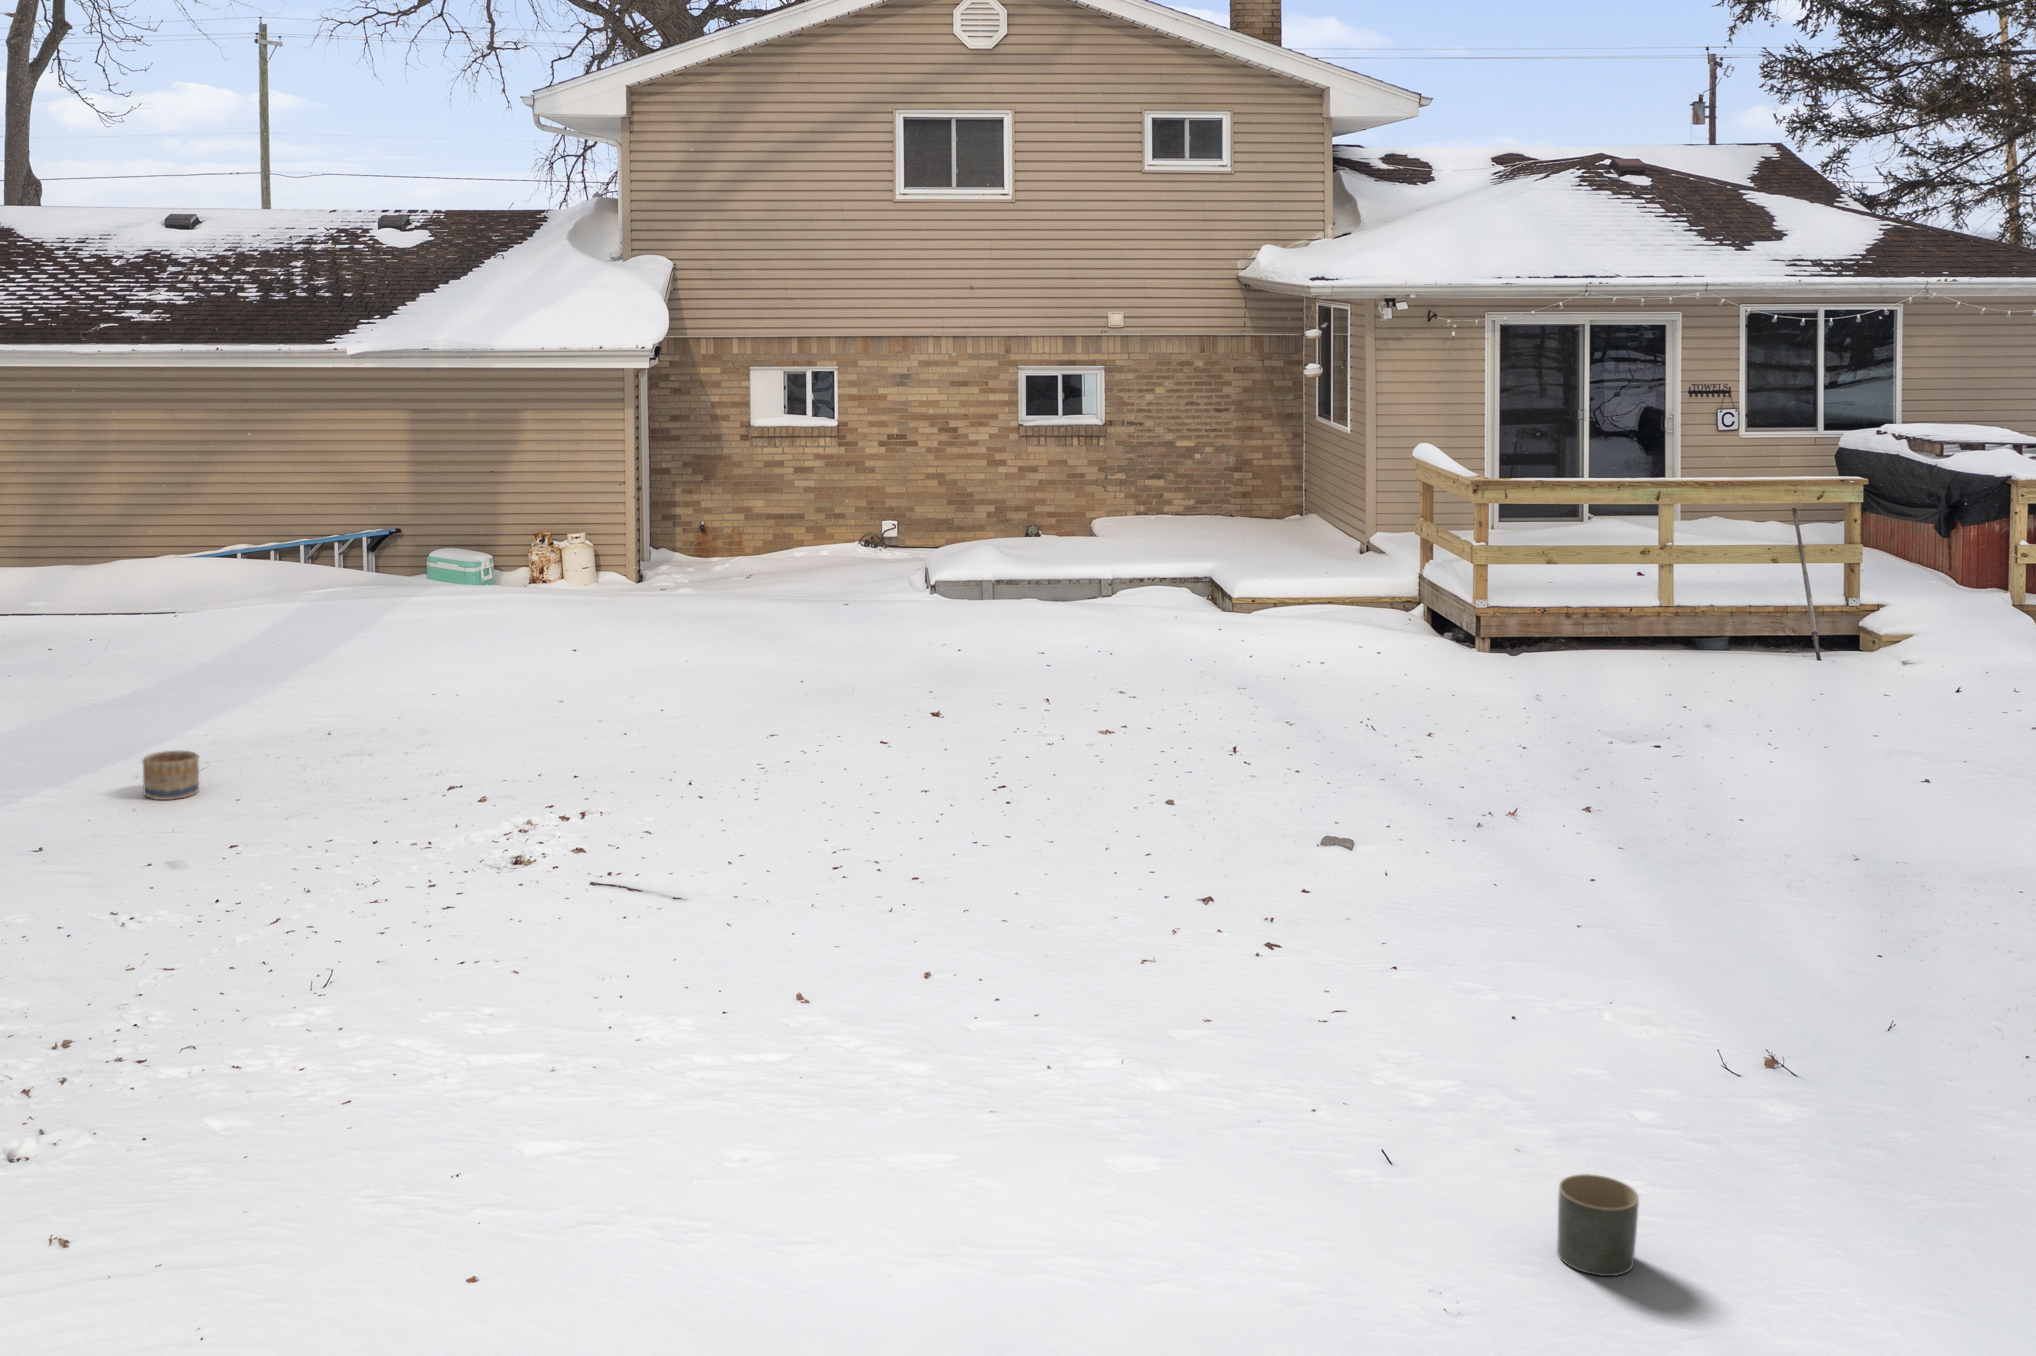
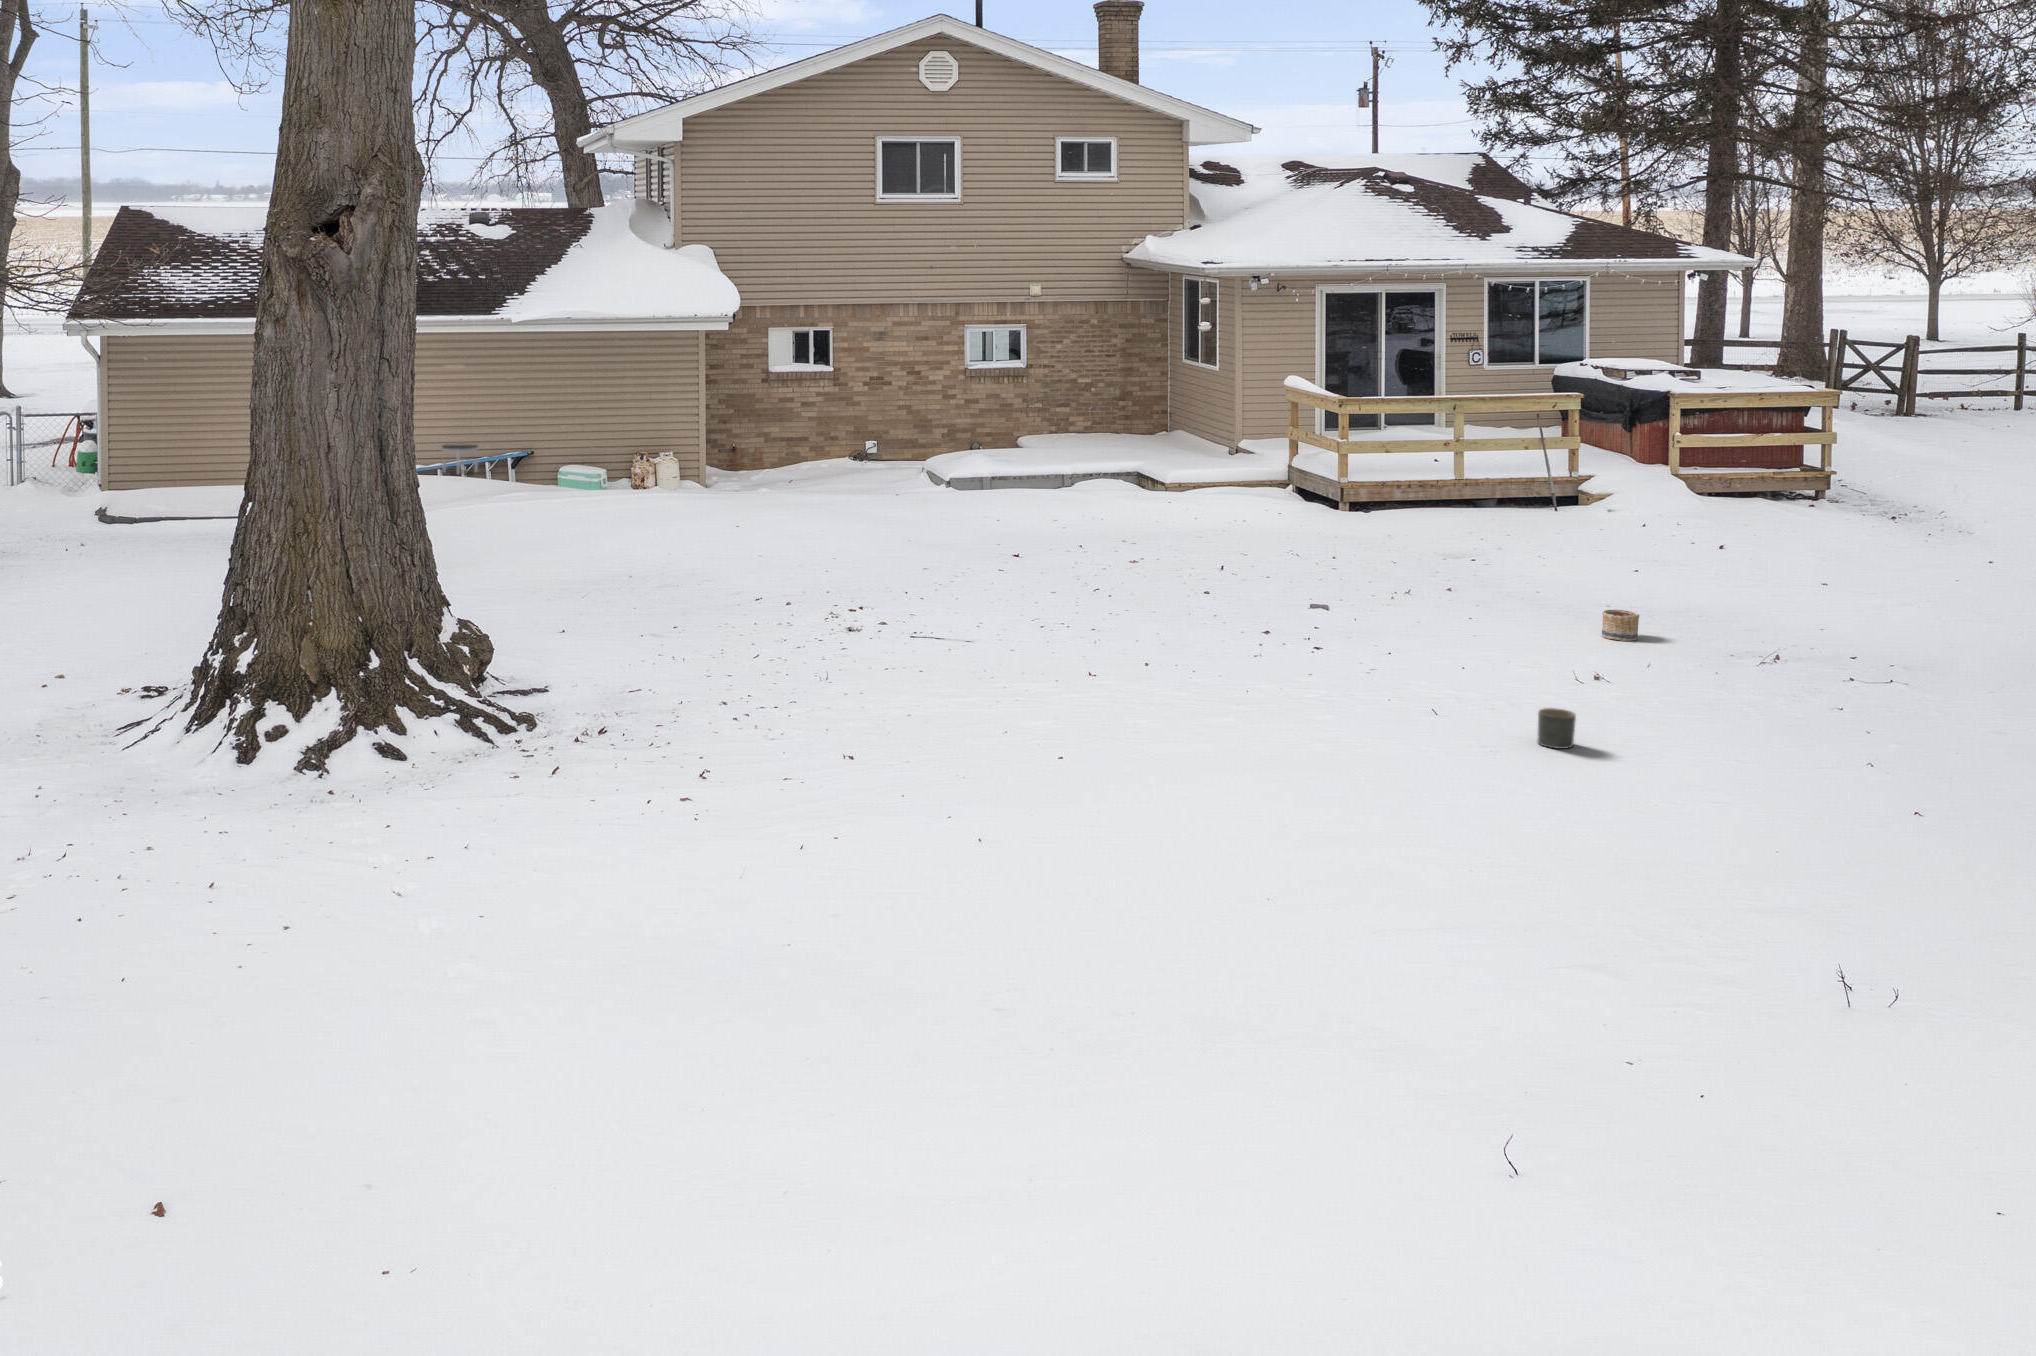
round table: none [276,516,326,558] -> present [442,445,478,474]
basket: present [143,751,199,800] -> present [1602,610,1639,641]

